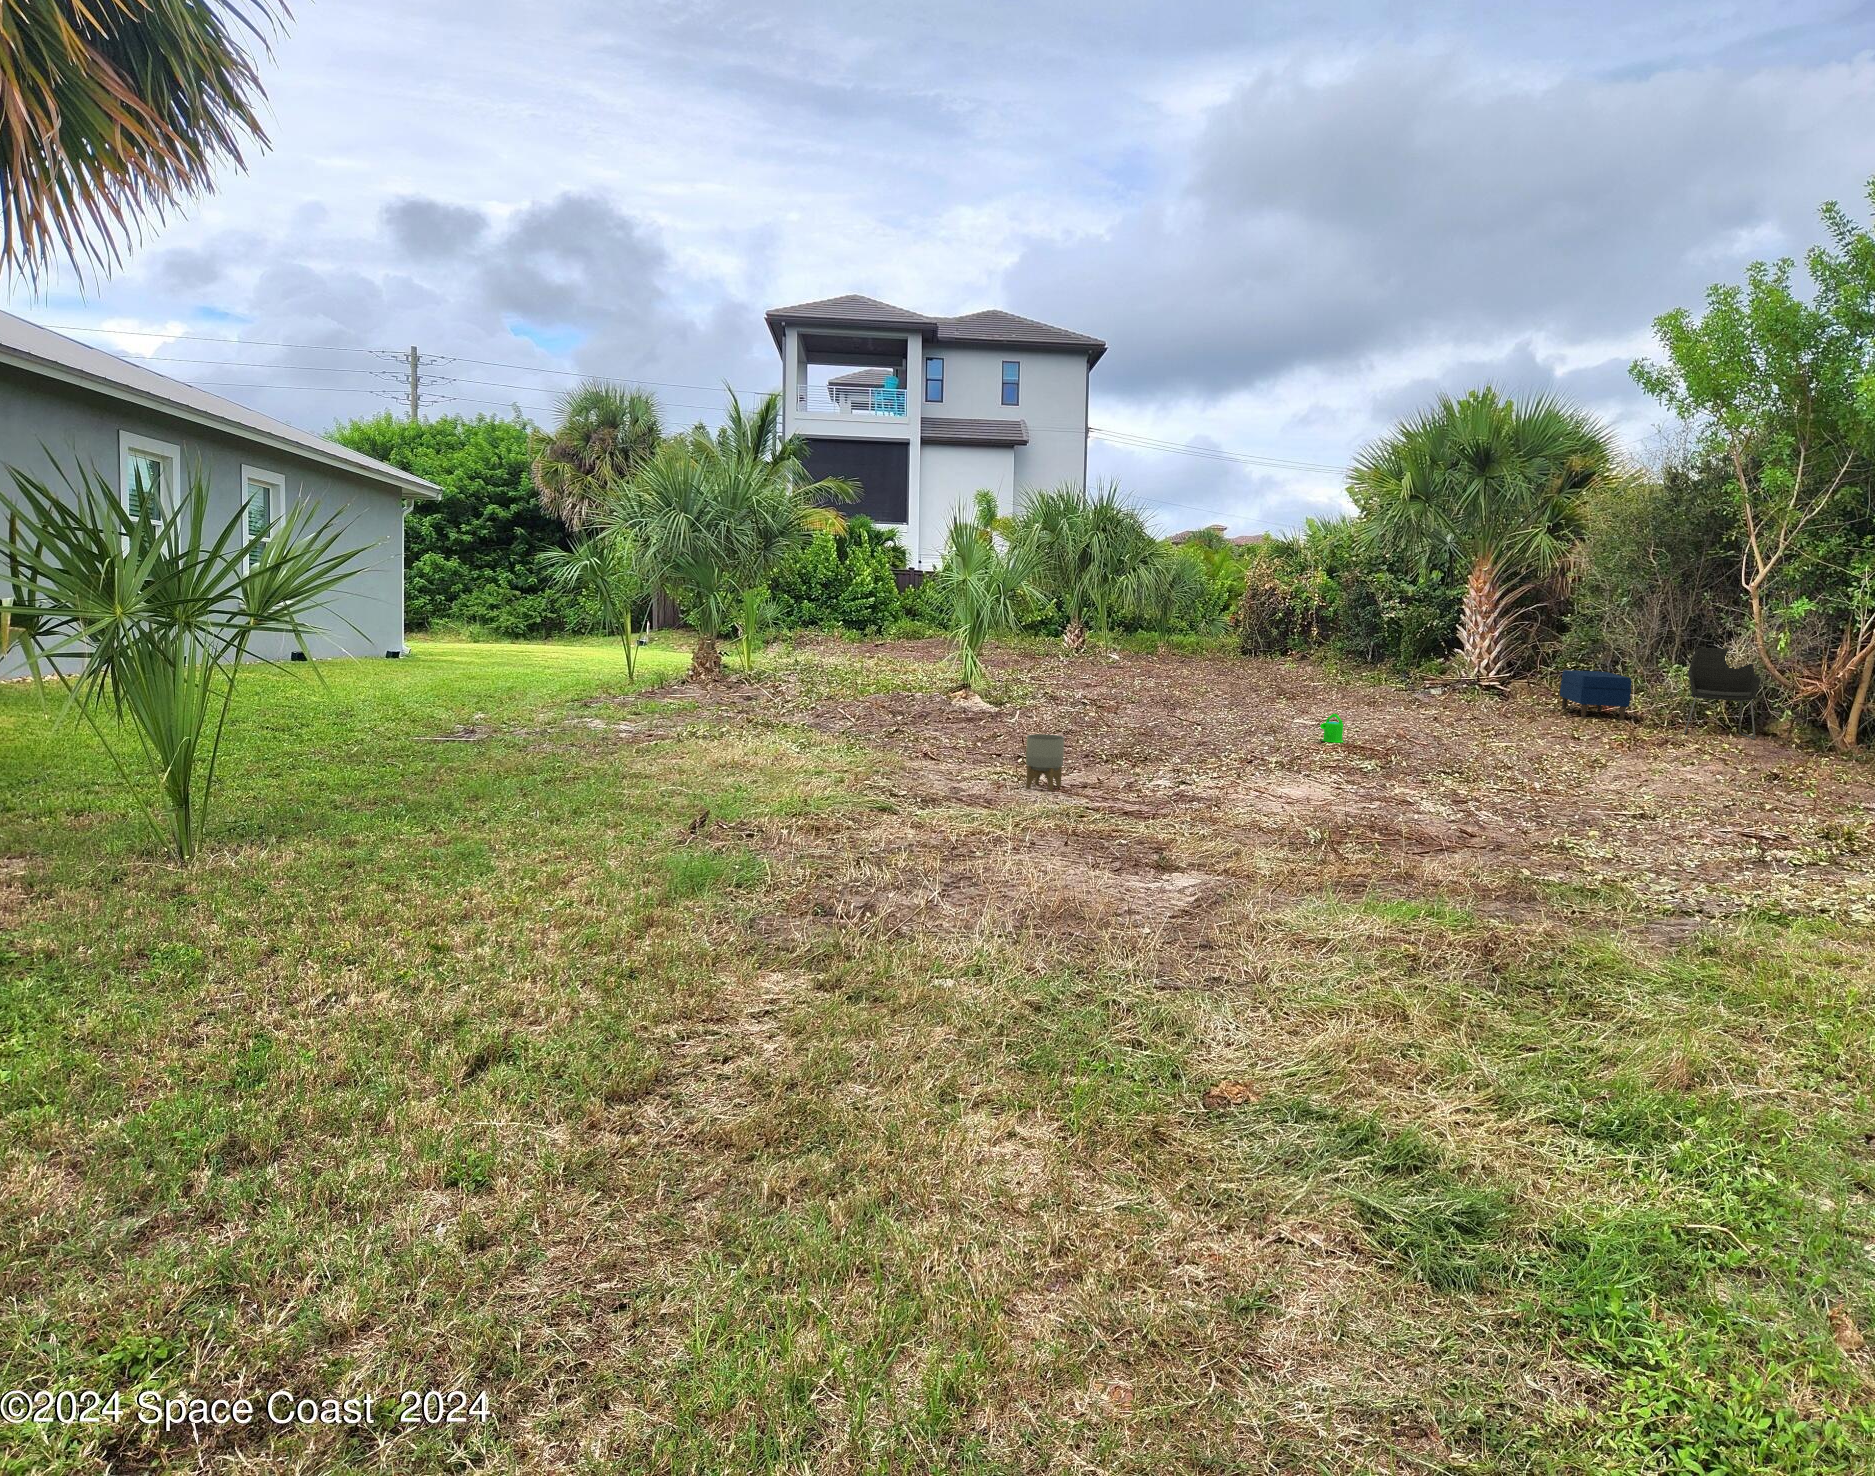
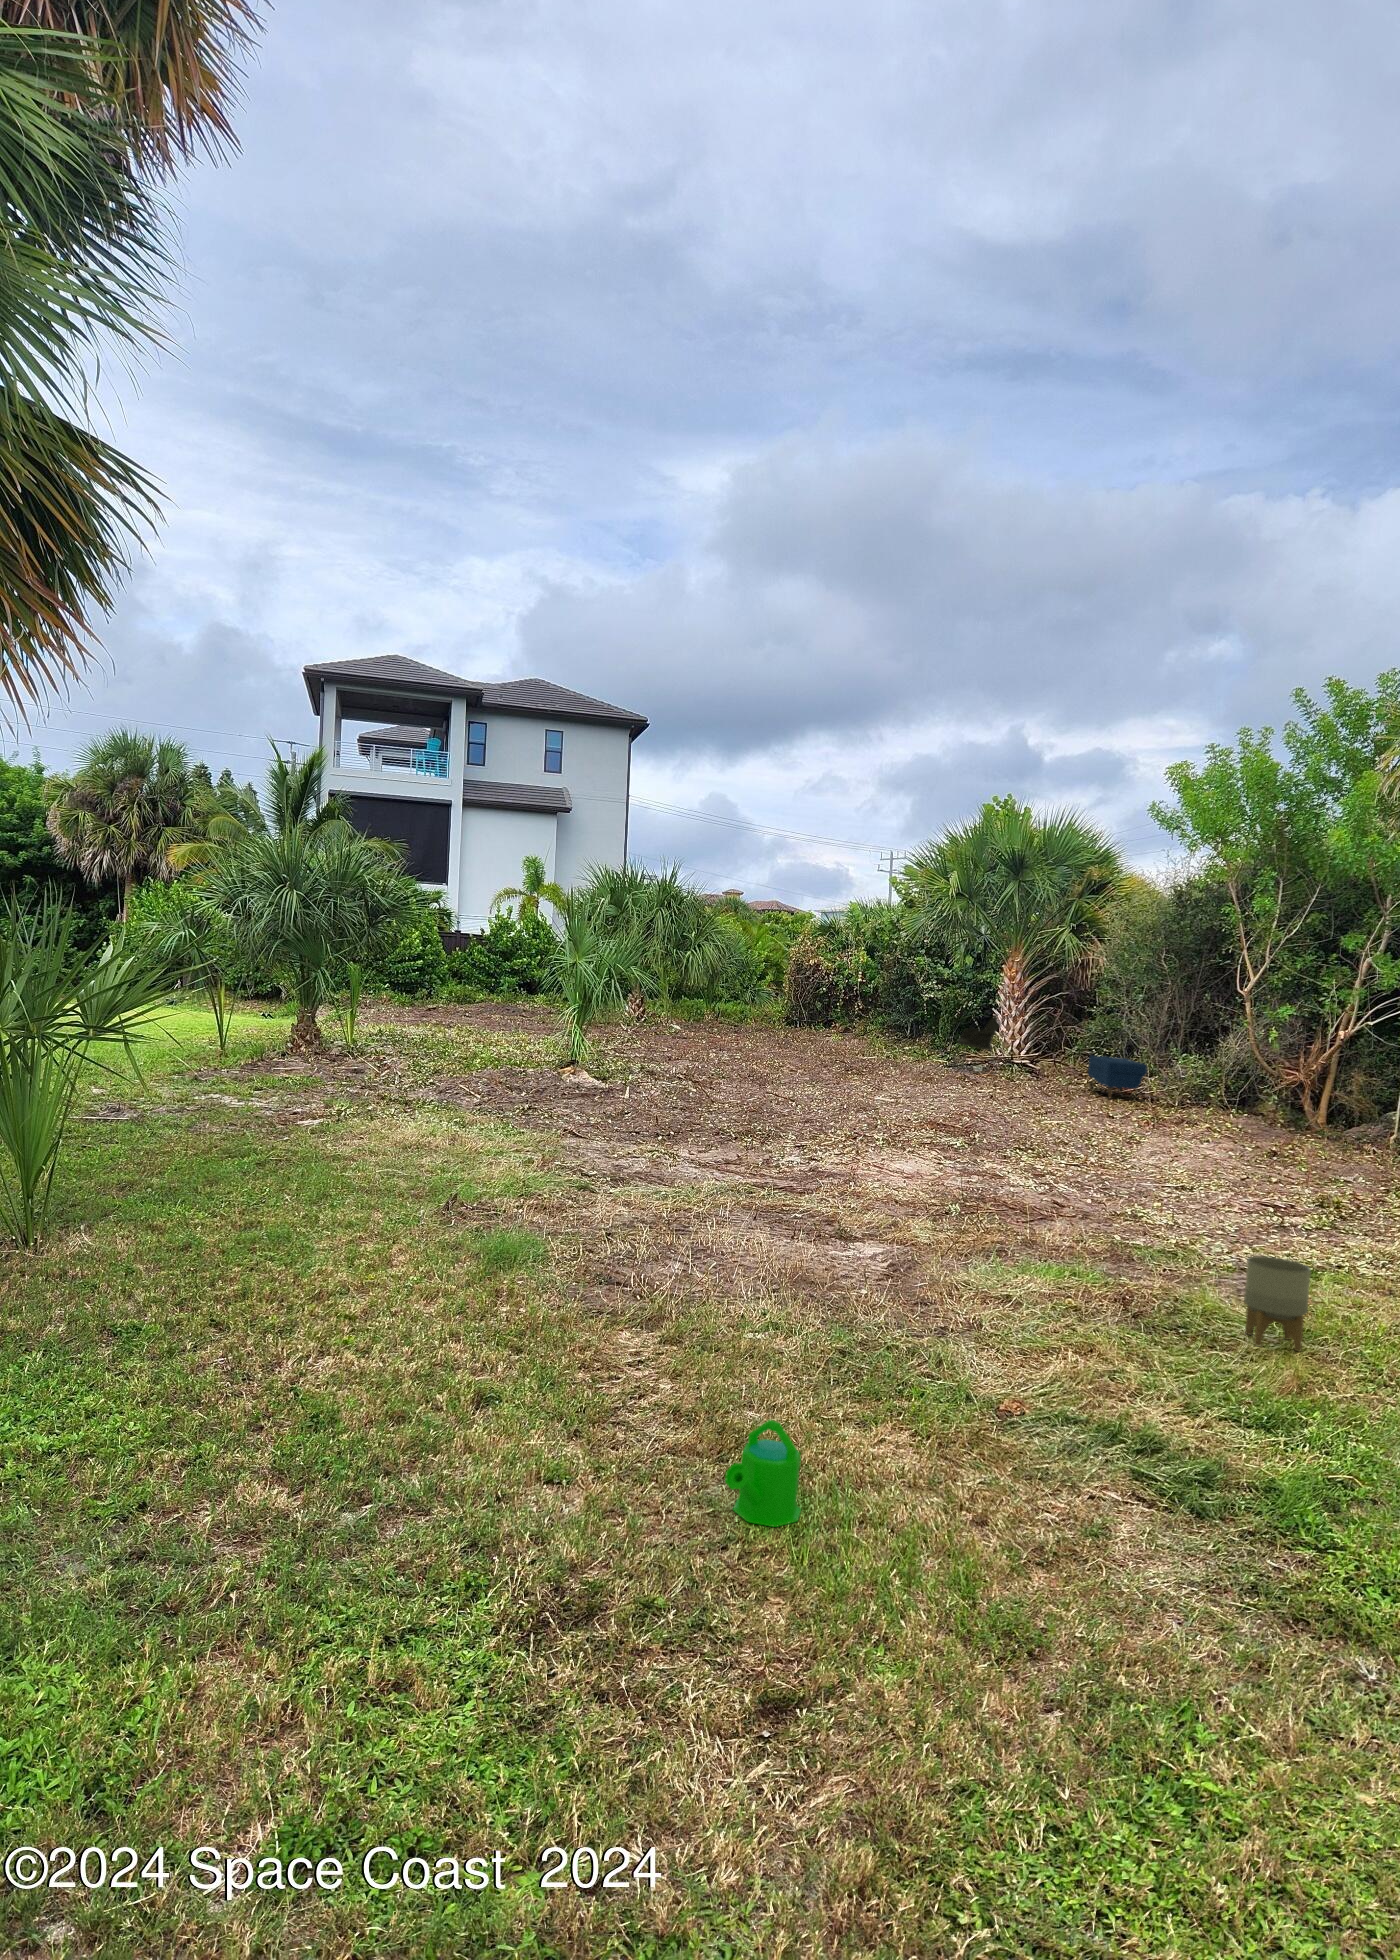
chair: present [1684,648,1761,740] -> present [953,1015,1000,1074]
watering can: present [1320,714,1343,743] -> present [725,1420,801,1527]
planter: present [1026,734,1064,791] -> present [1244,1256,1311,1352]

